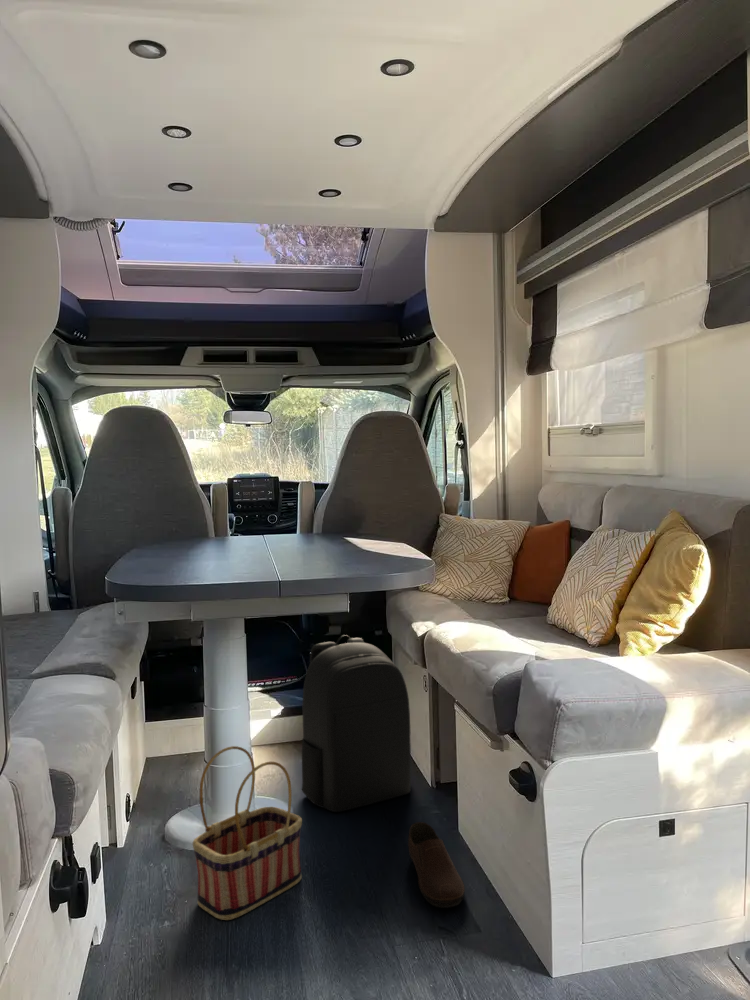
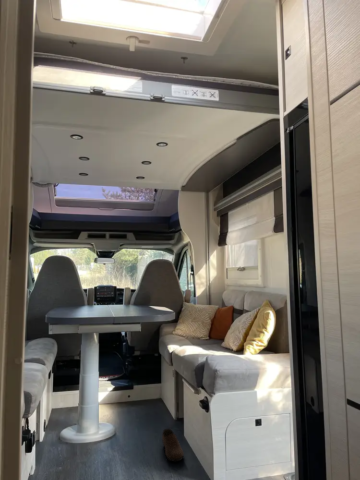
backpack: present [302,636,411,812] -> none [120,352,166,428]
basket: present [193,746,302,920] -> none [73,395,119,468]

